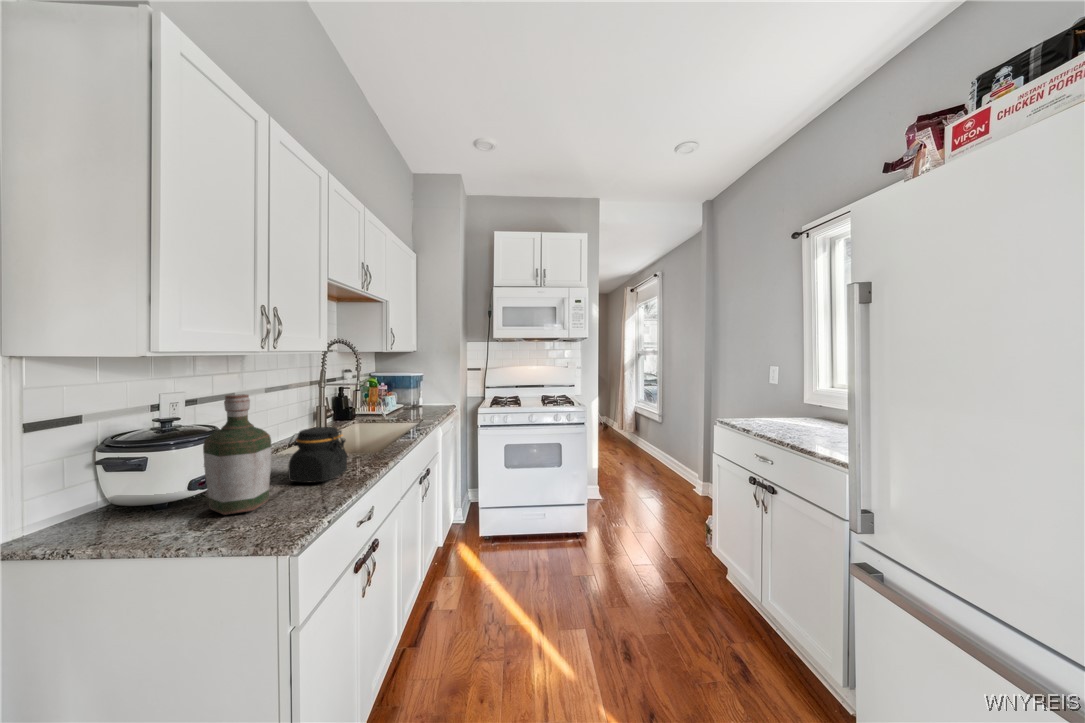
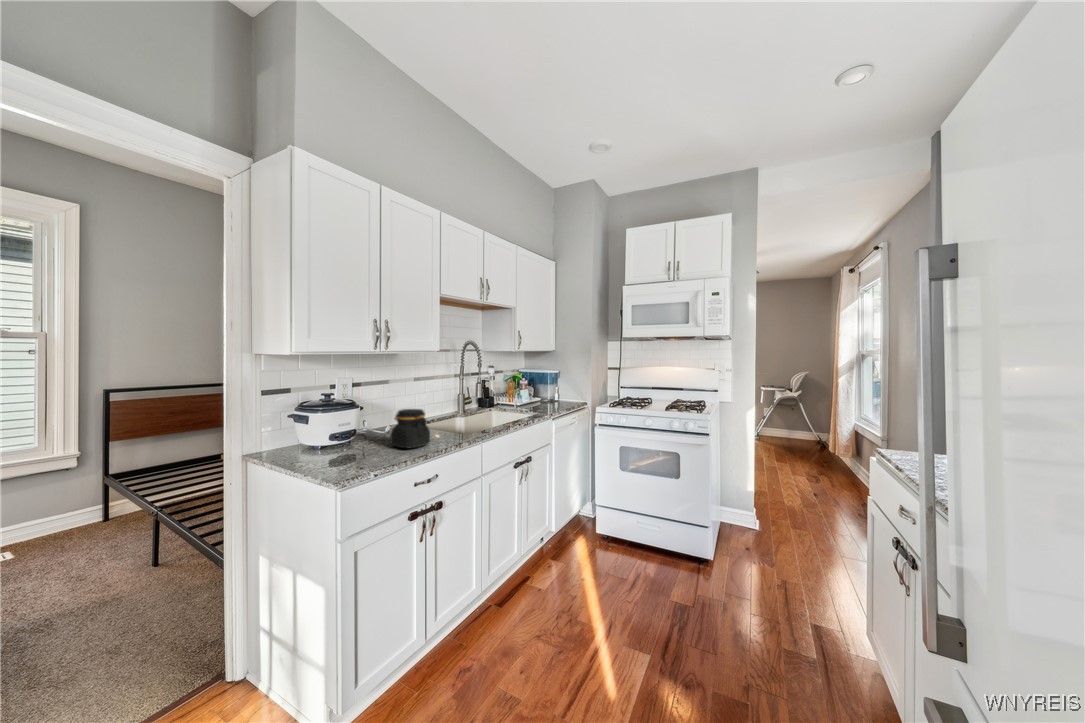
bottle: present [203,394,271,515] -> none [334,381,368,459]

